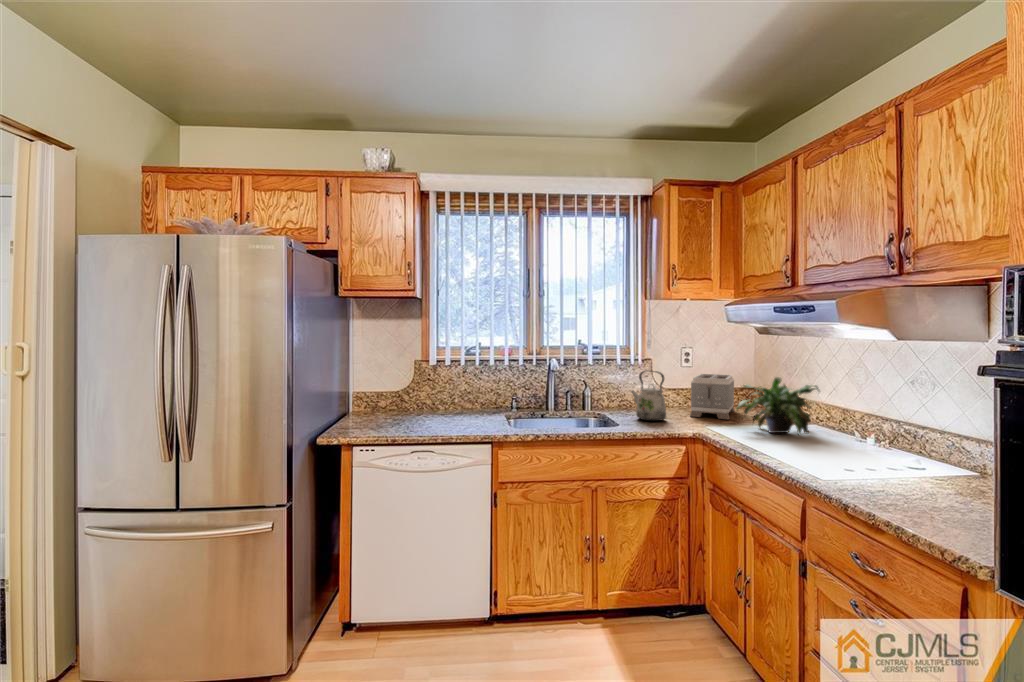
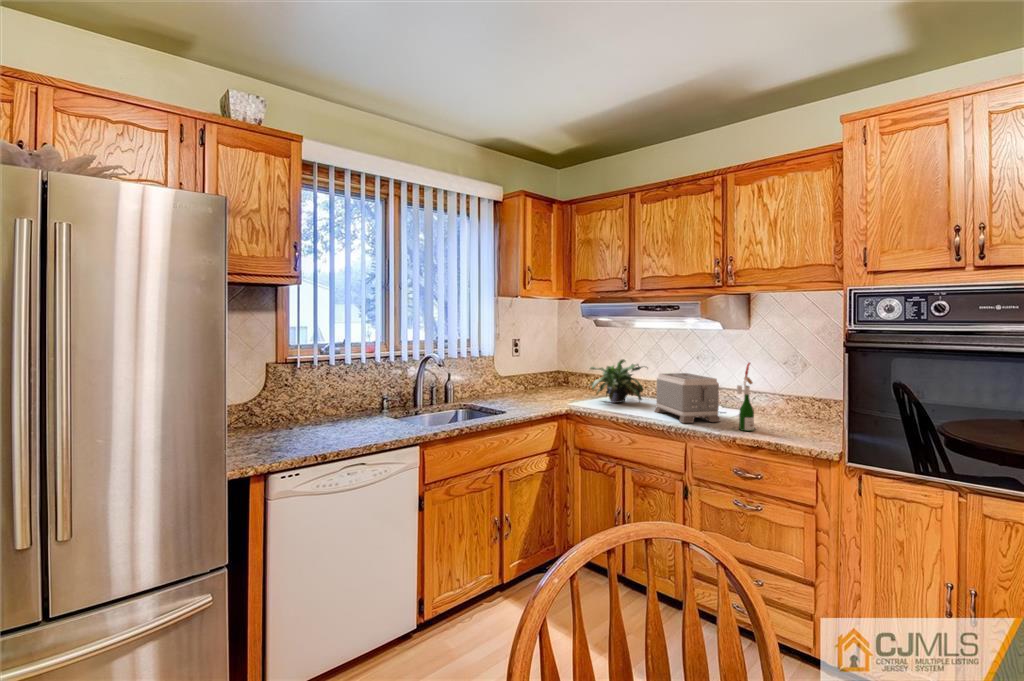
kettle: present [631,371,666,421] -> none [498,360,533,405]
toaster: present [690,374,735,419] -> present [655,373,720,423]
wine bottle: none [882,391,923,501] -> present [737,363,755,431]

